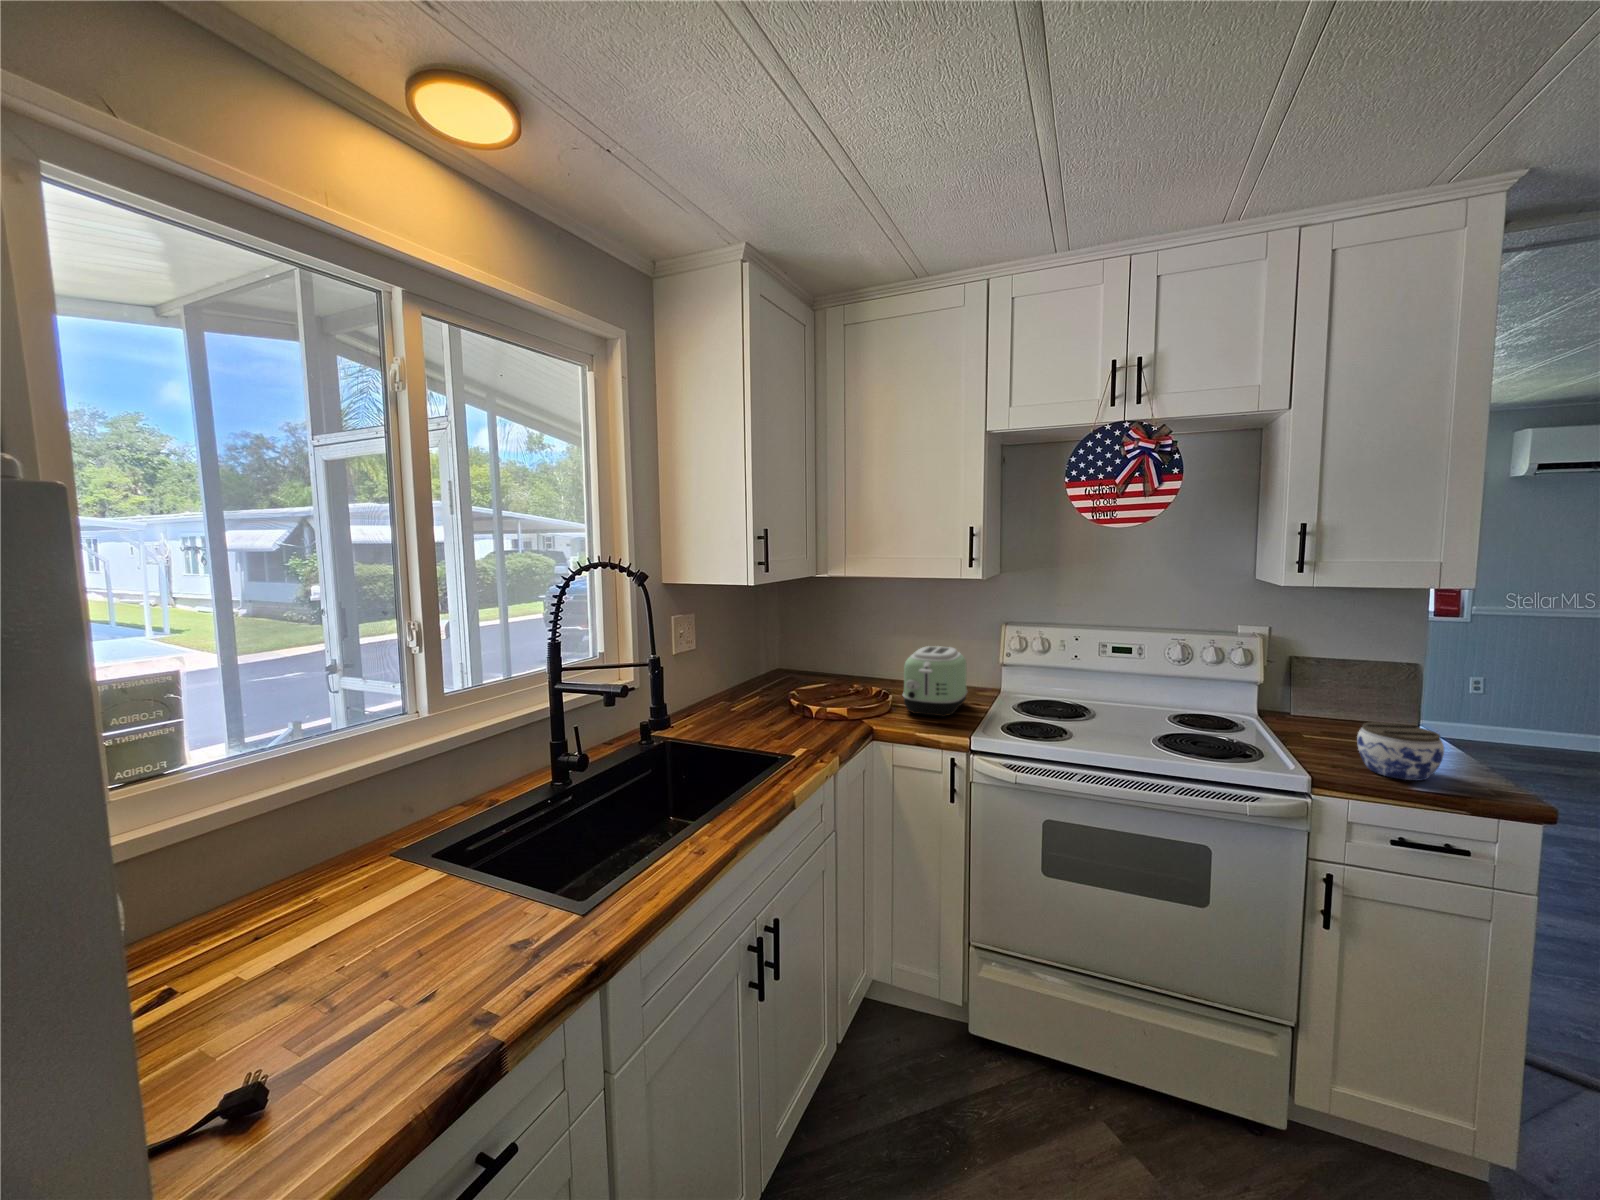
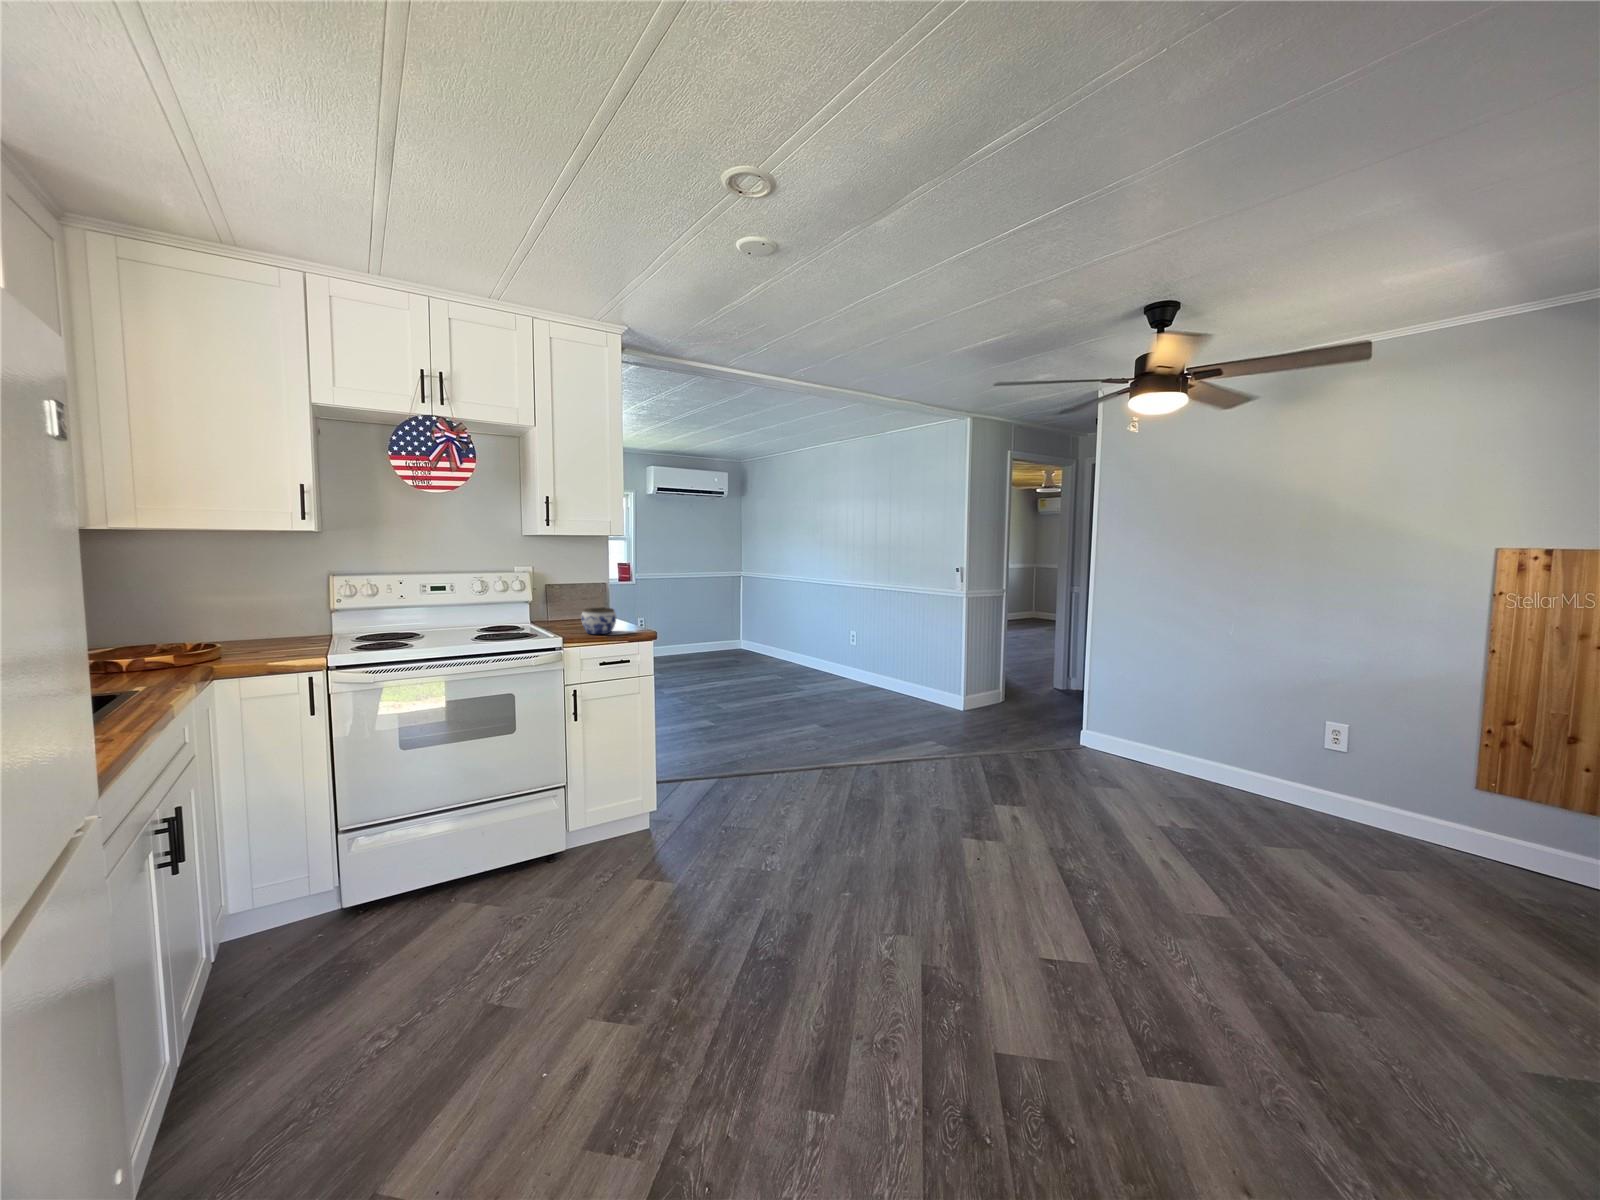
toaster: present [903,646,967,717] -> none [237,593,308,653]

